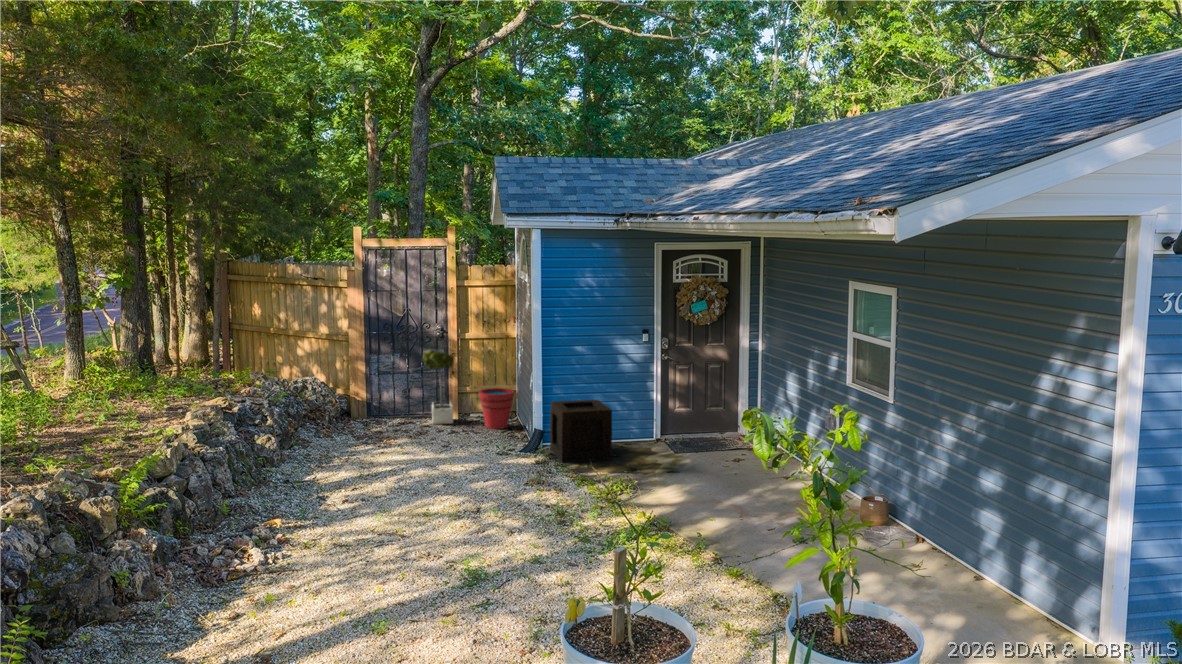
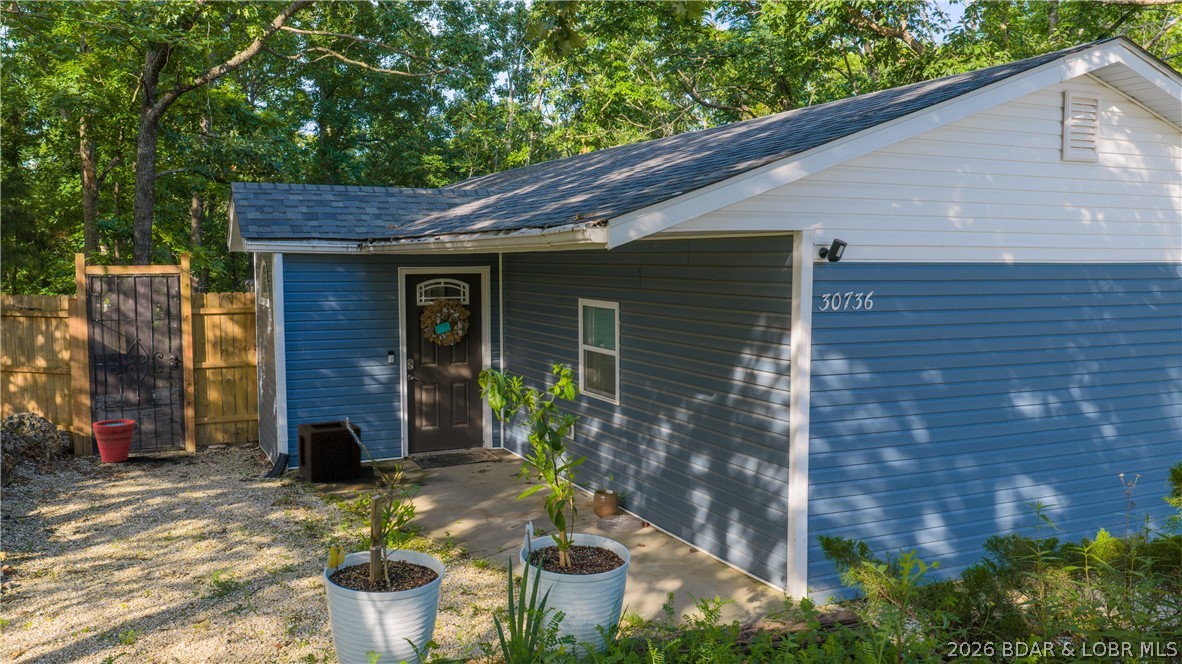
potted tree: present [422,350,454,424] -> none [155,380,192,457]
bucket: present [479,388,515,429] -> present [93,419,135,462]

